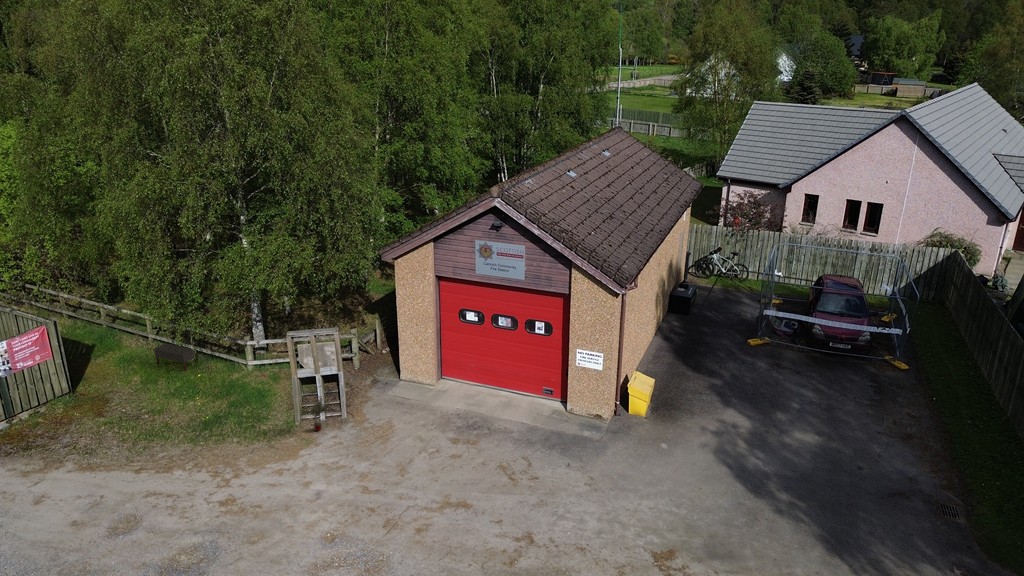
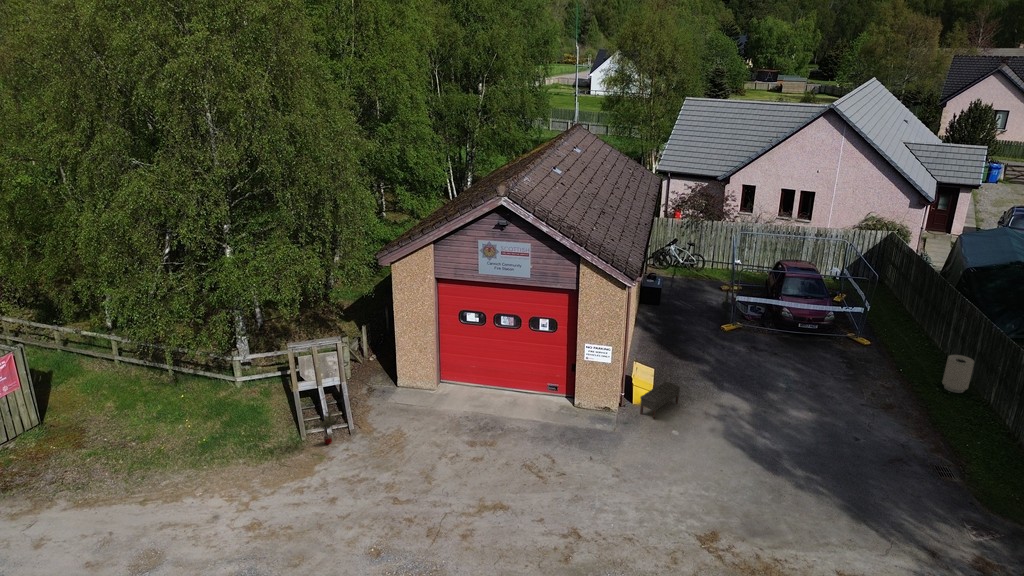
bench: present [154,344,195,371] -> present [640,382,680,419]
trash can: none [979,387,1015,430] -> present [942,355,974,393]

